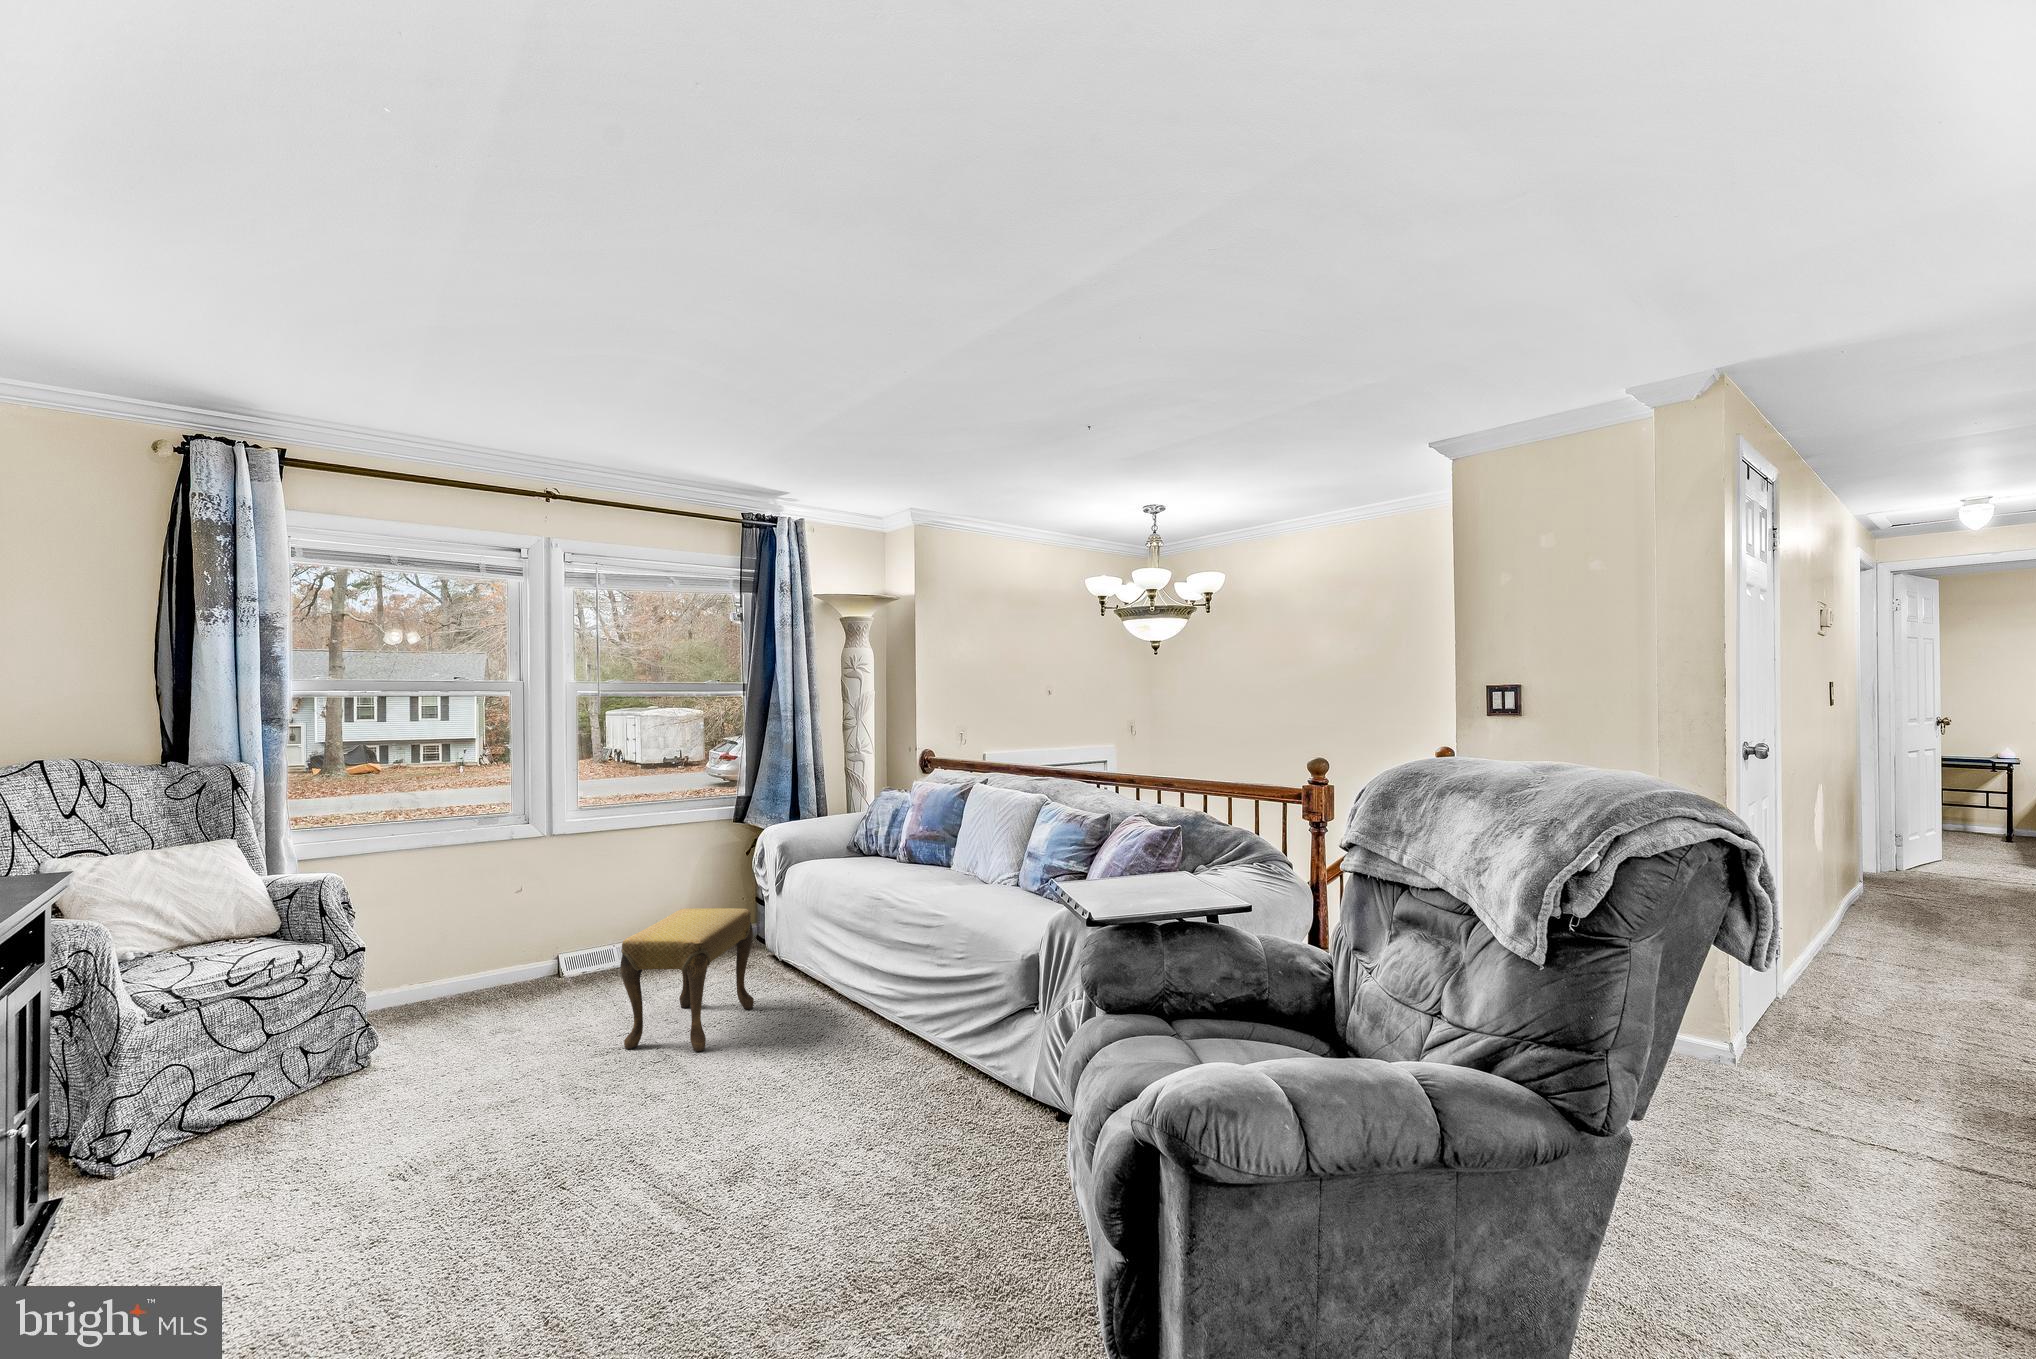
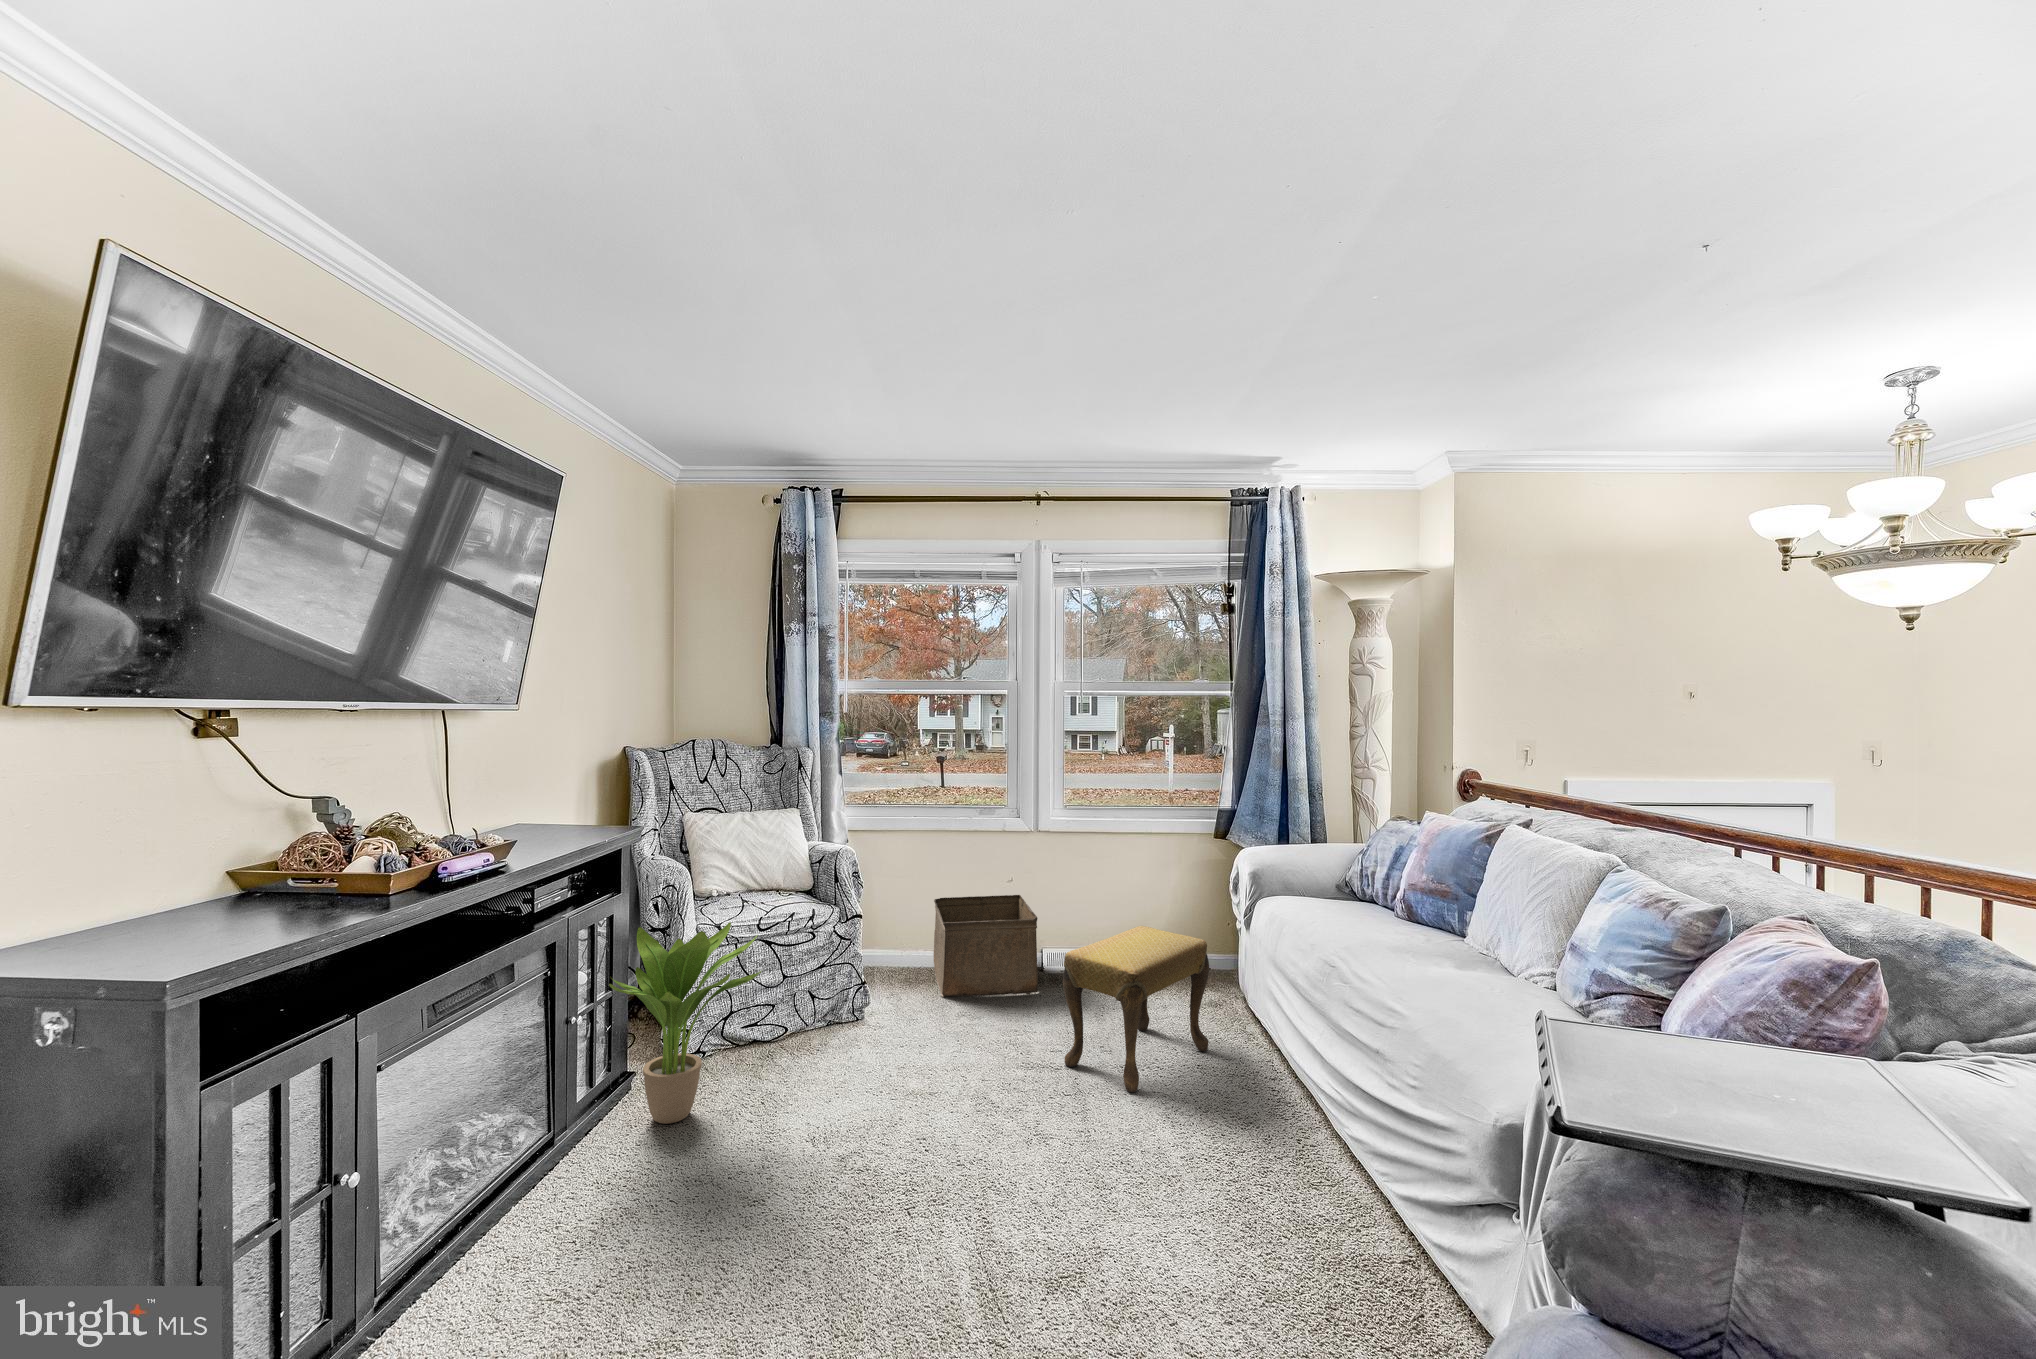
storage bin: none [418,910,561,1028] -> present [934,895,1038,996]
potted plant: none [70,971,294,1219] -> present [609,922,761,1124]

